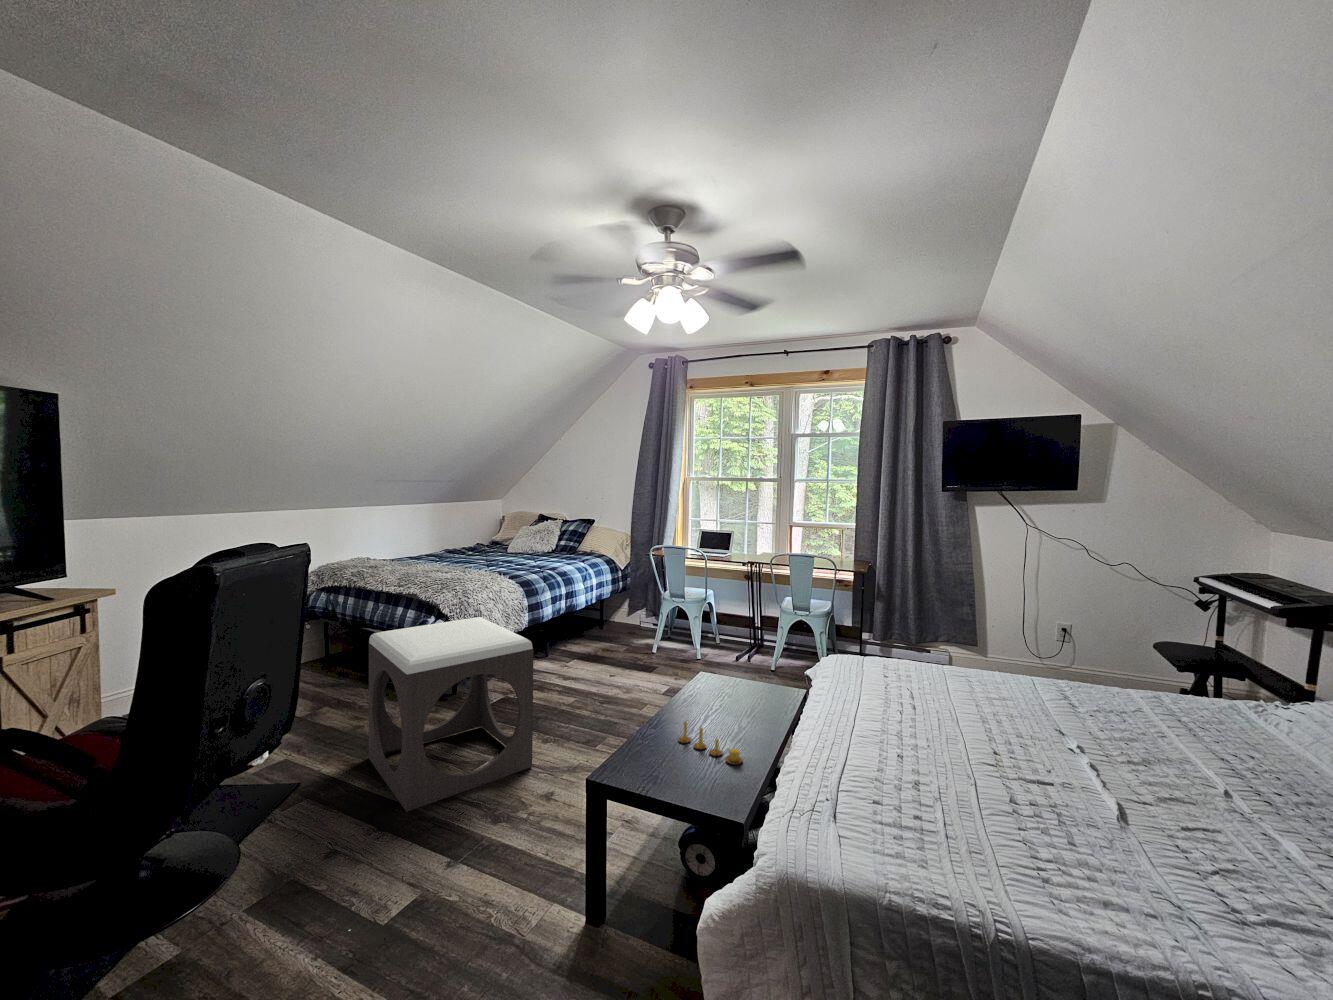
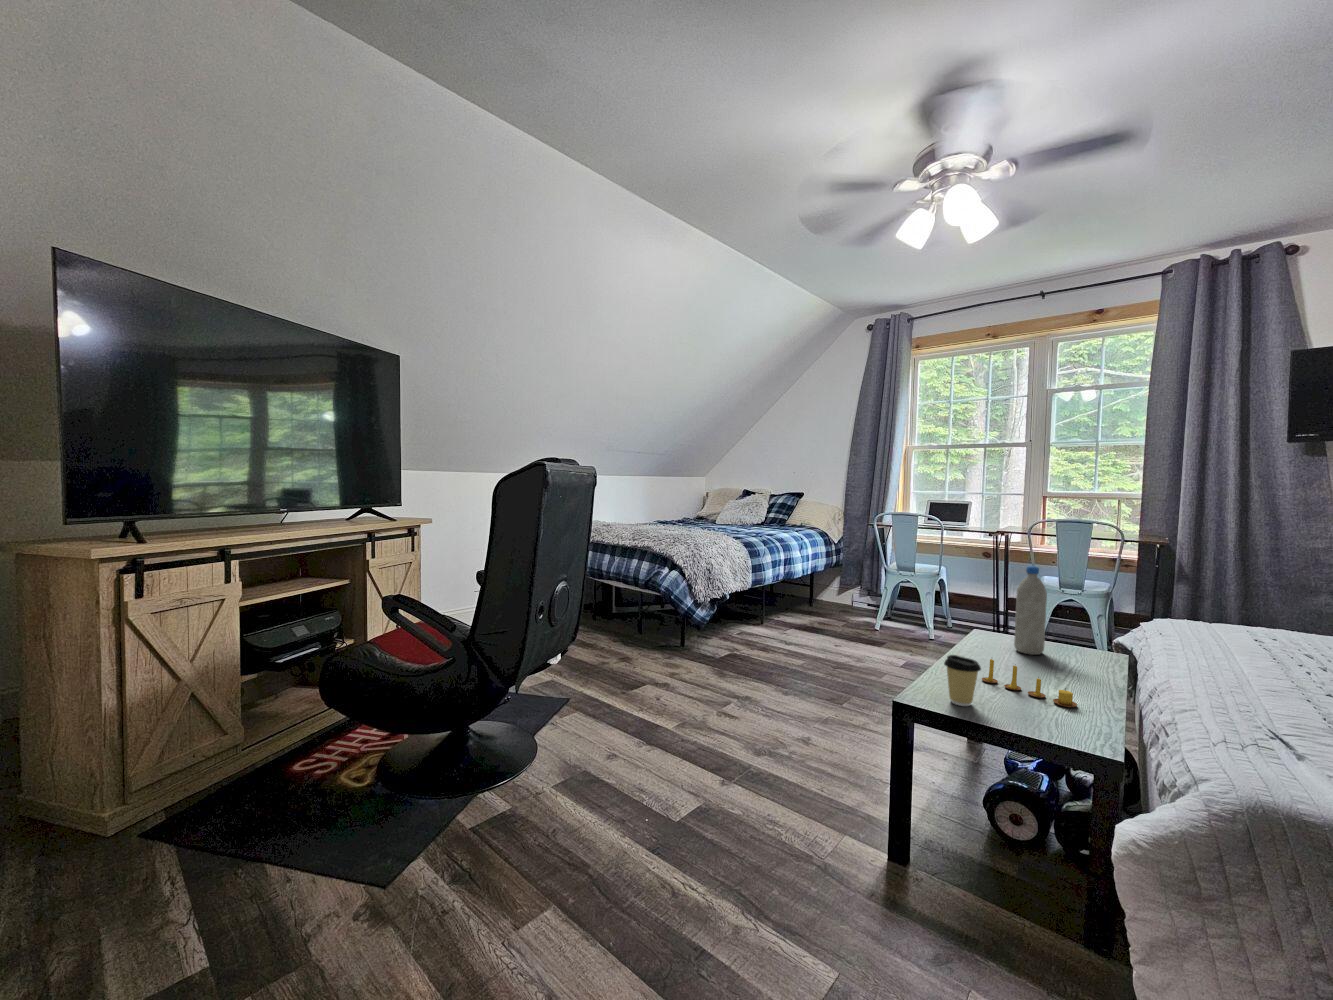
footstool: present [369,617,534,812] -> none [621,563,784,734]
water bottle: none [721,623,745,701] -> present [1014,566,1047,655]
coffee cup: none [633,729,663,777] -> present [944,655,981,706]

